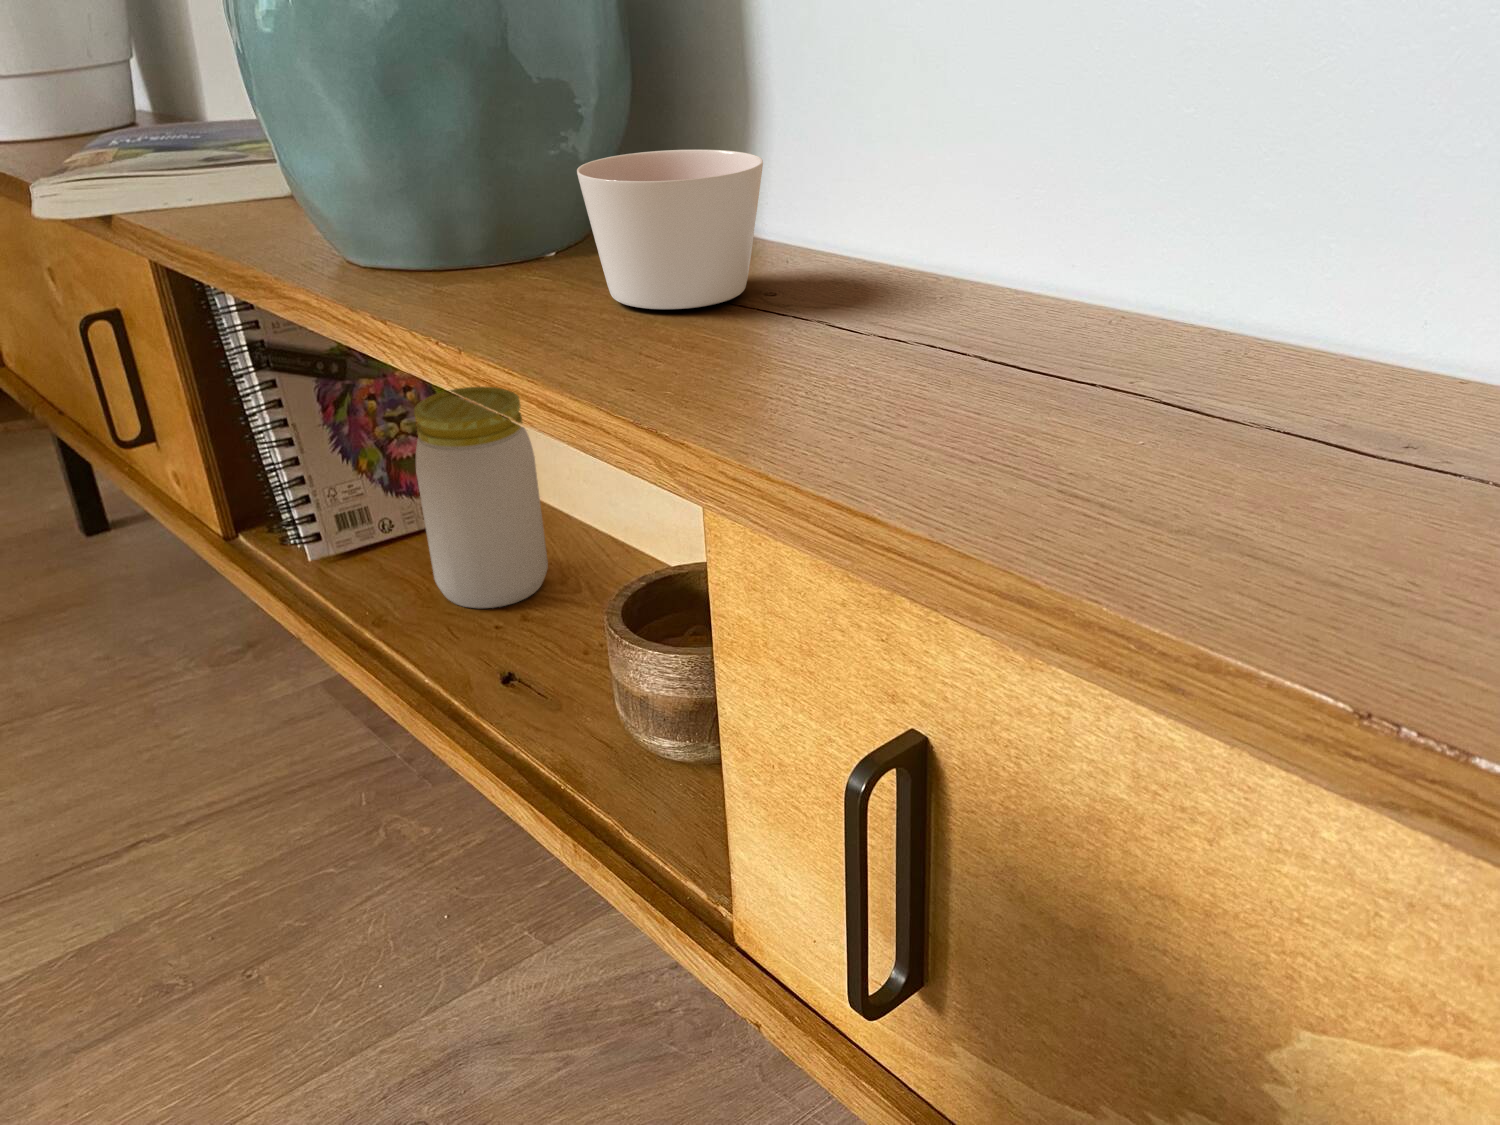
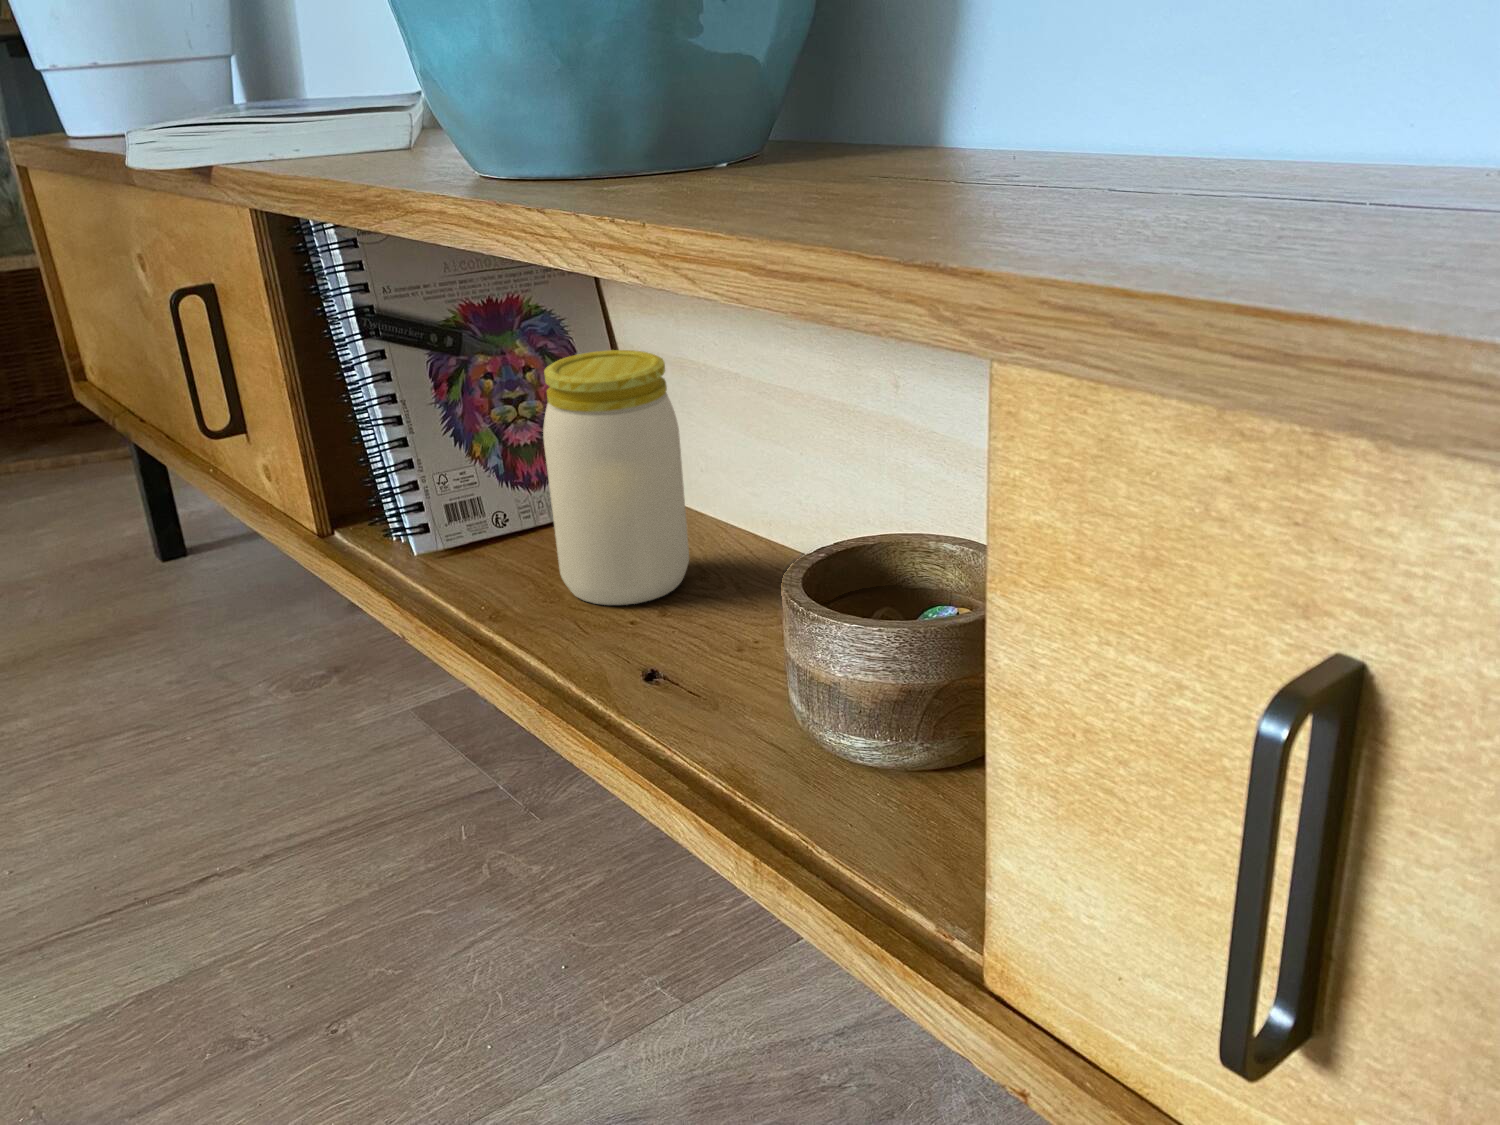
candle: present [577,150,763,309] -> none [782,4,1011,186]

